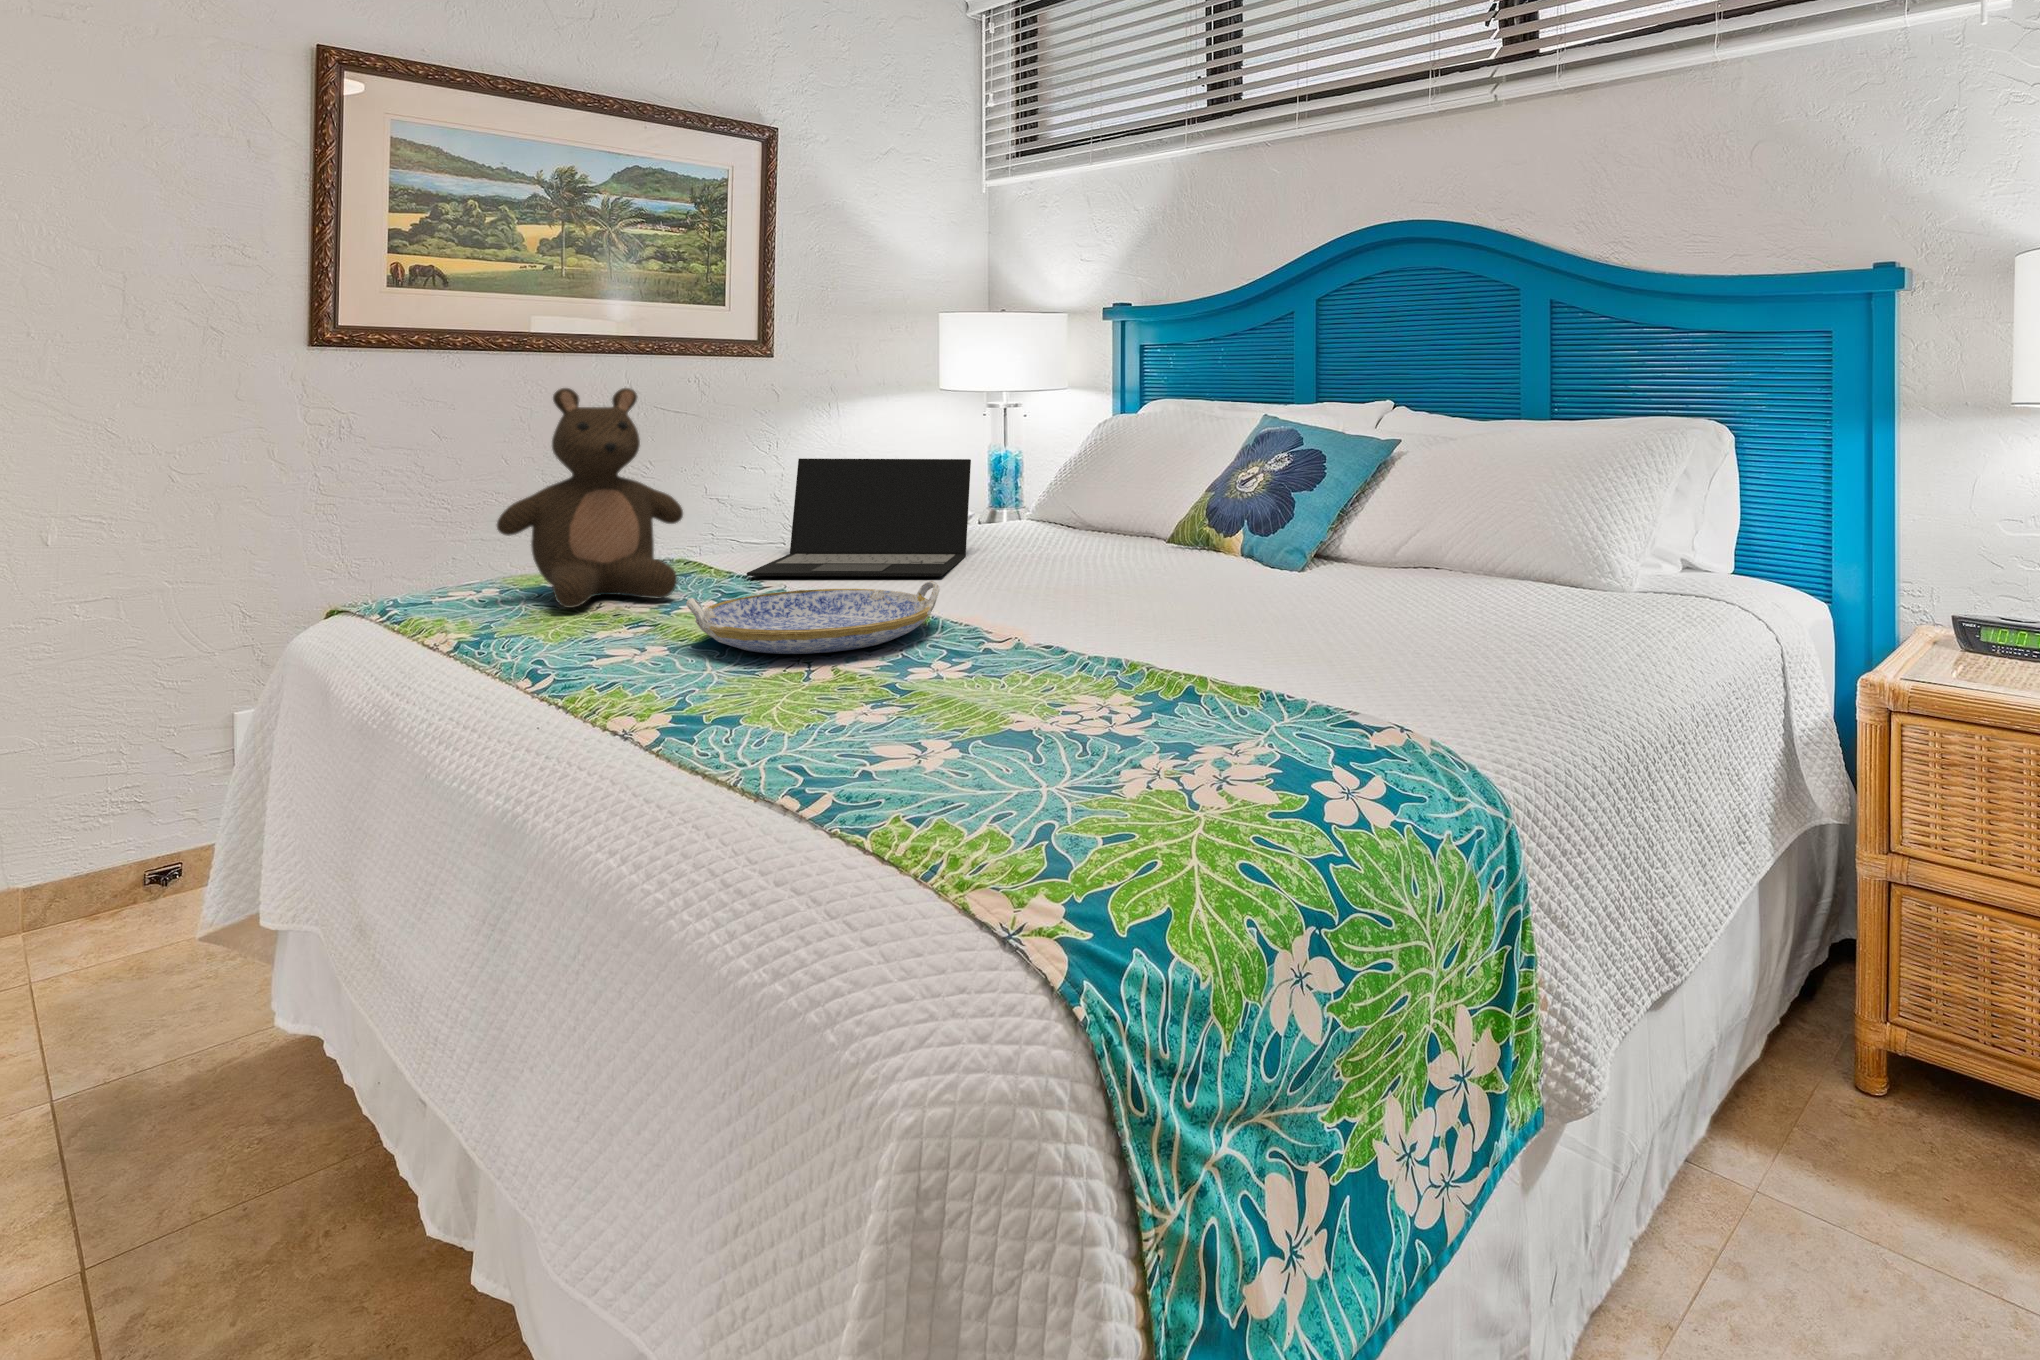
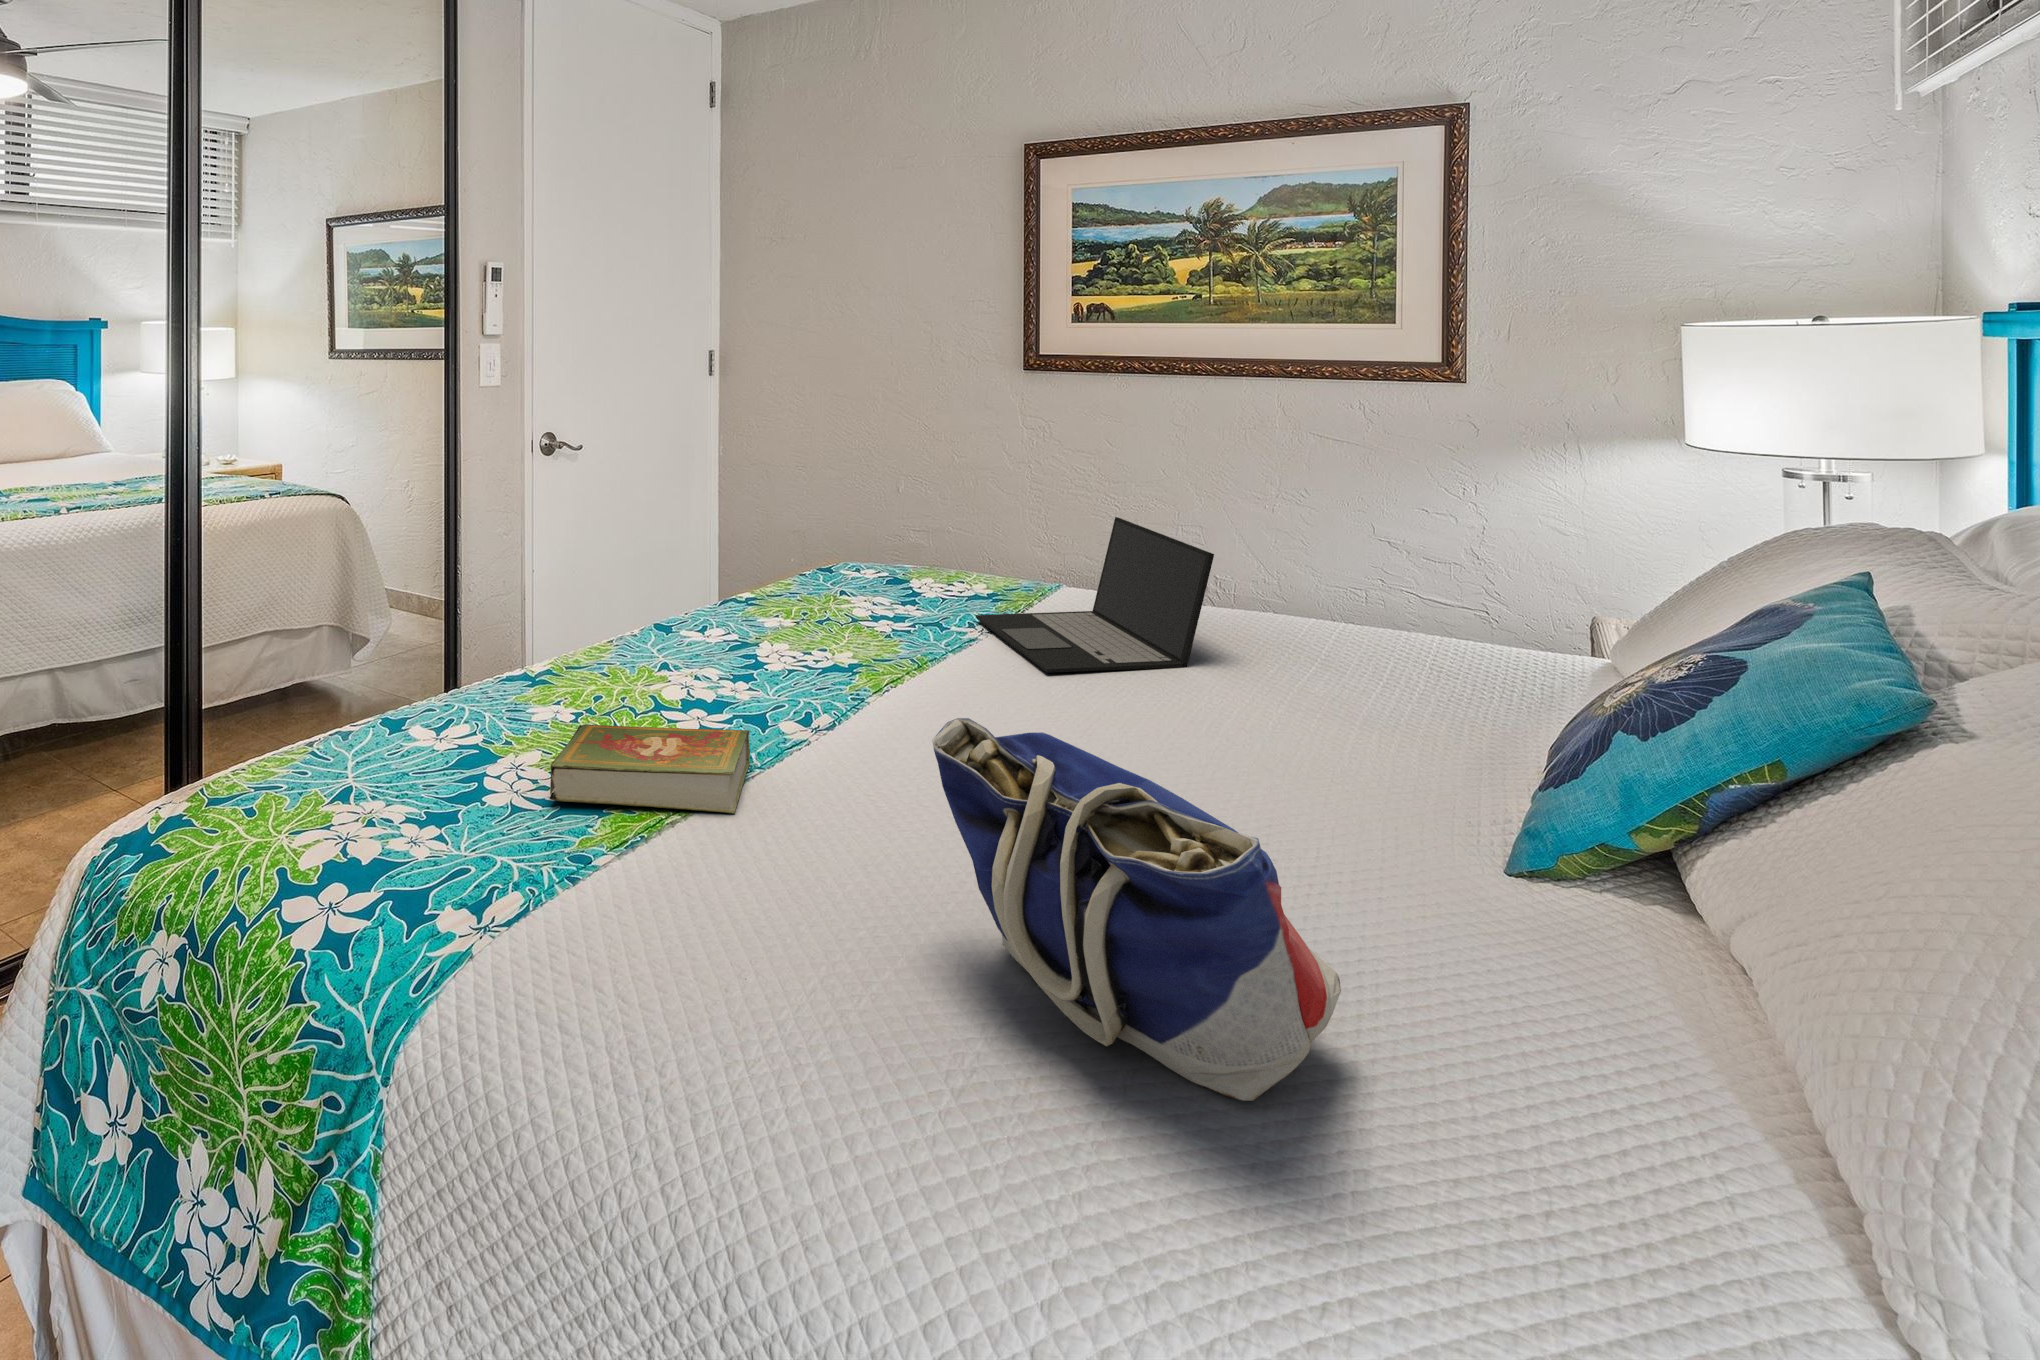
stuffed bear: present [497,388,683,608] -> none [810,435,947,615]
tote bag: none [1376,468,1600,619] -> present [932,718,1341,1101]
serving tray: present [686,581,940,654] -> none [683,615,874,697]
book: none [990,619,1184,707] -> present [550,724,750,814]

